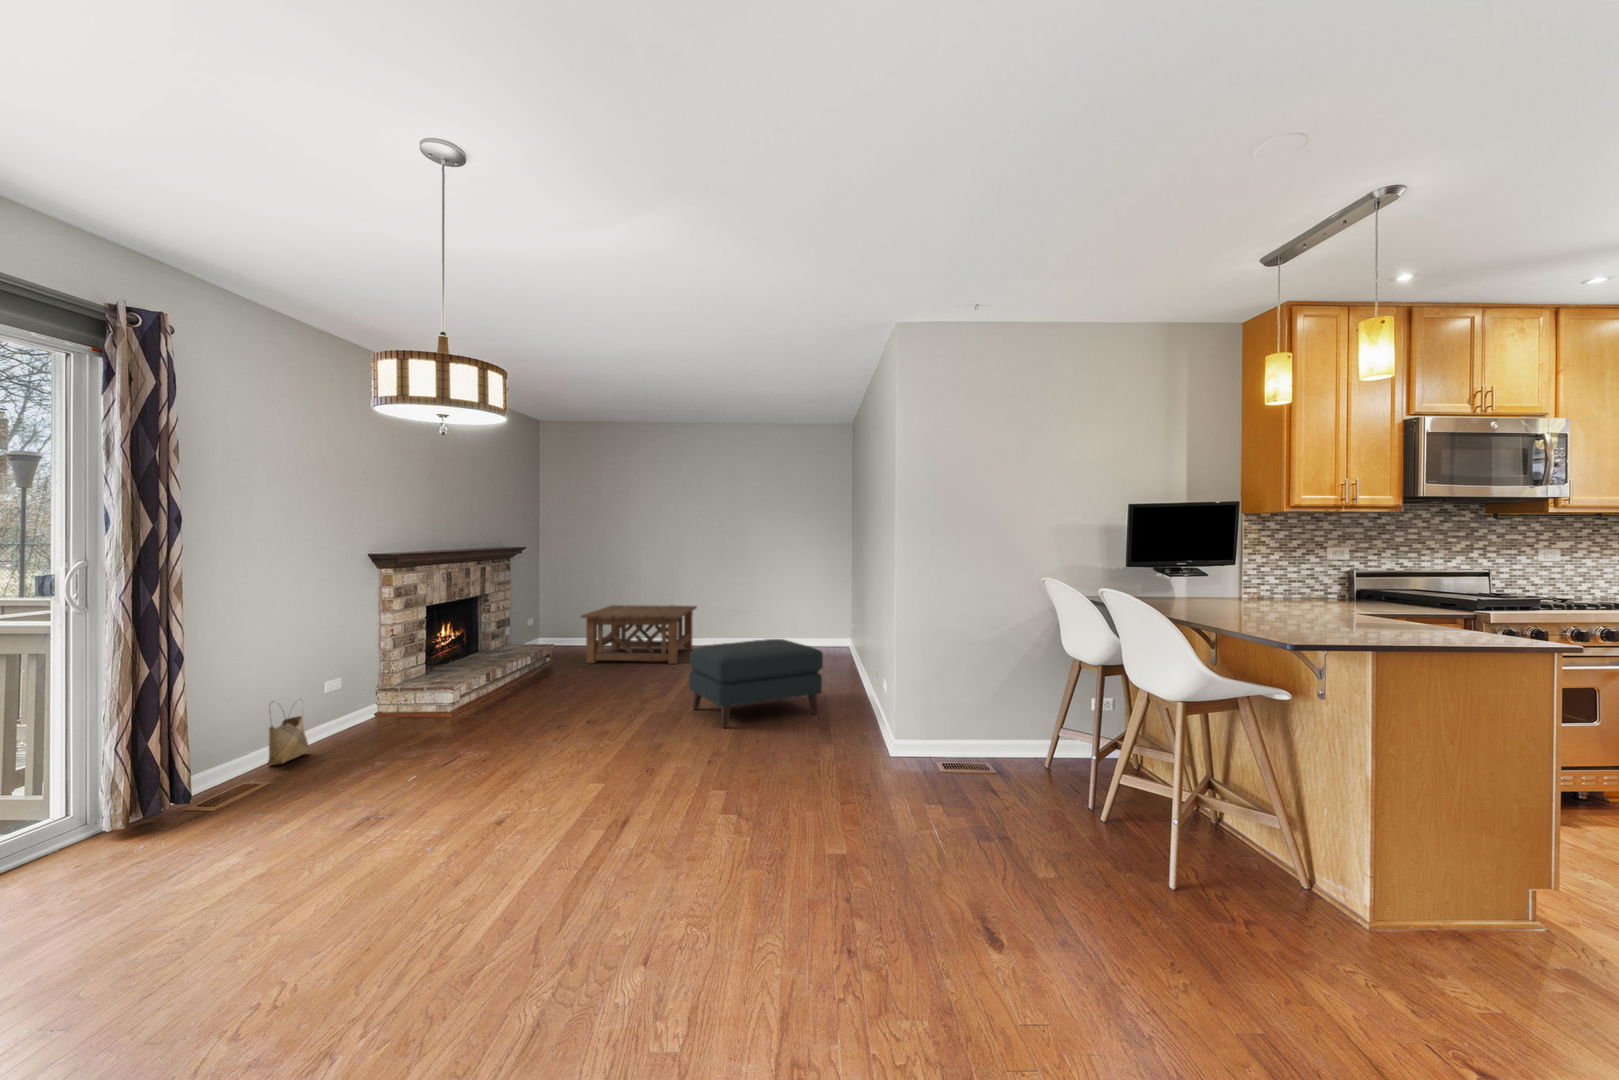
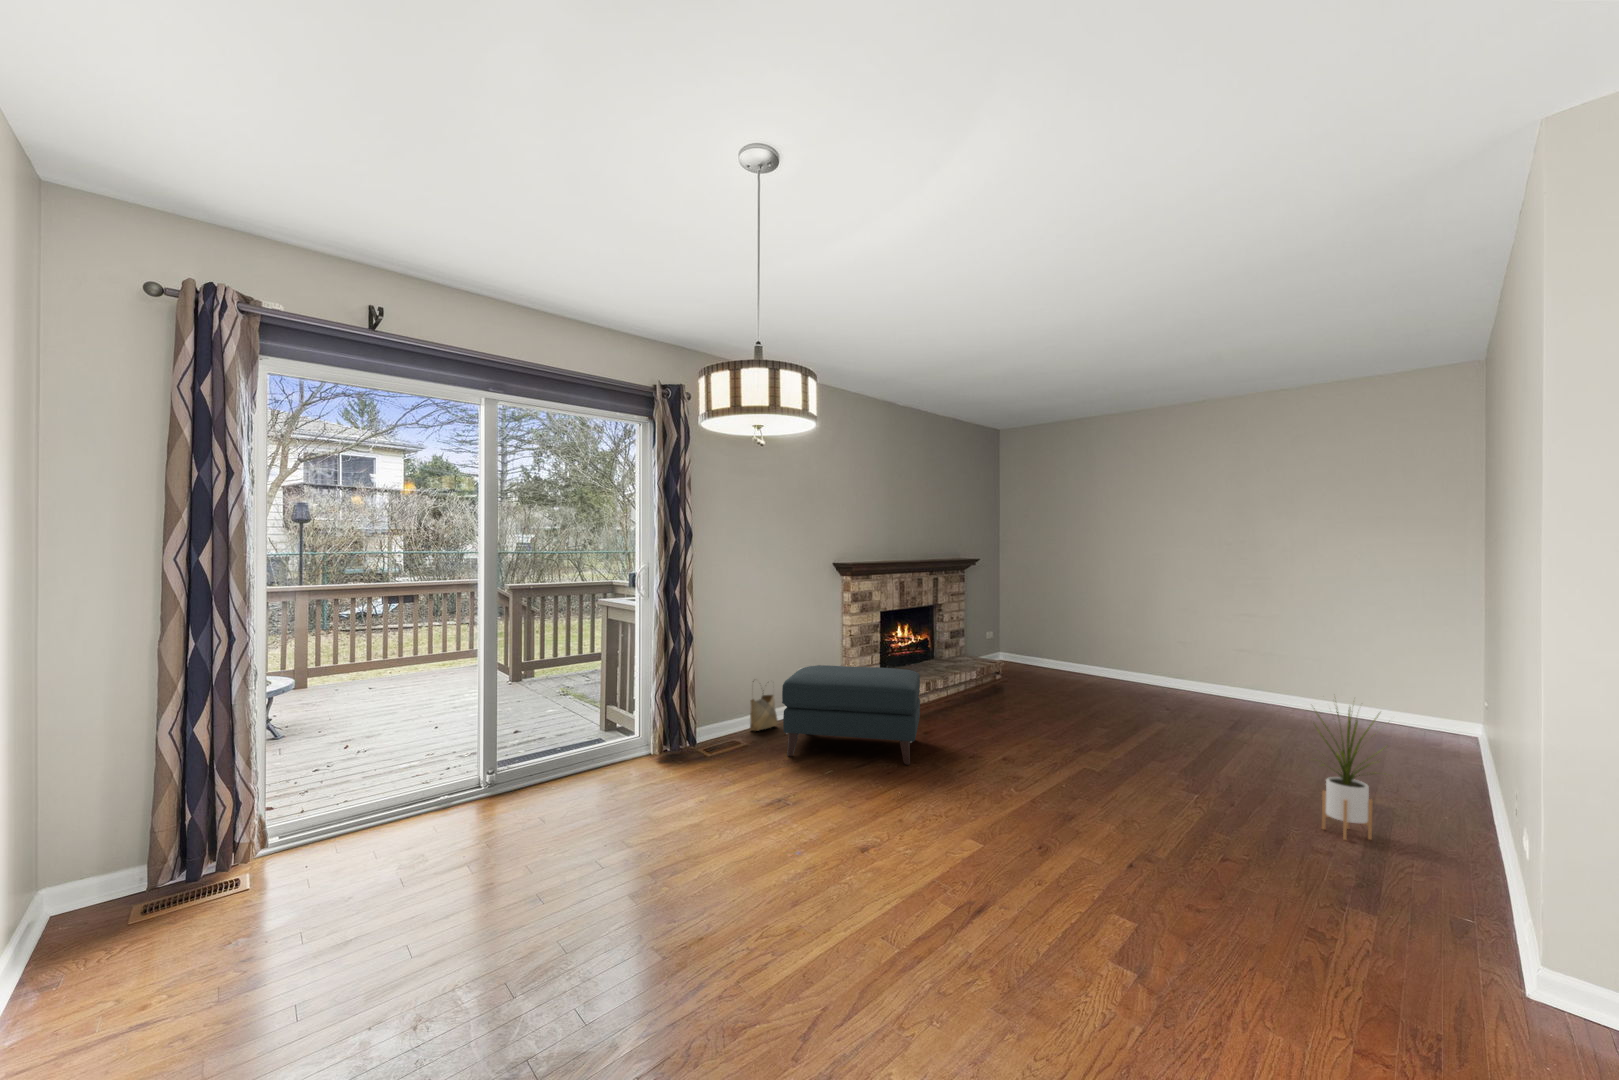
coffee table: present [581,605,697,664] -> none [1033,625,1180,702]
house plant: none [829,633,879,735] -> present [1317,708,1378,840]
ottoman: present [689,639,823,728] -> present [782,665,920,765]

